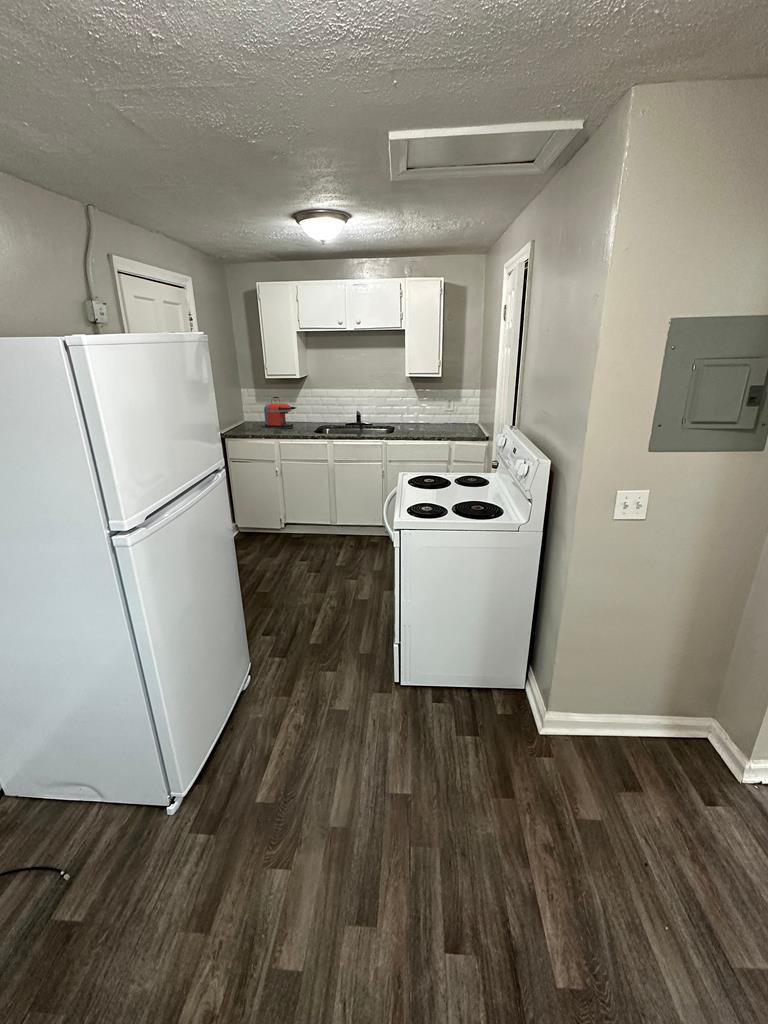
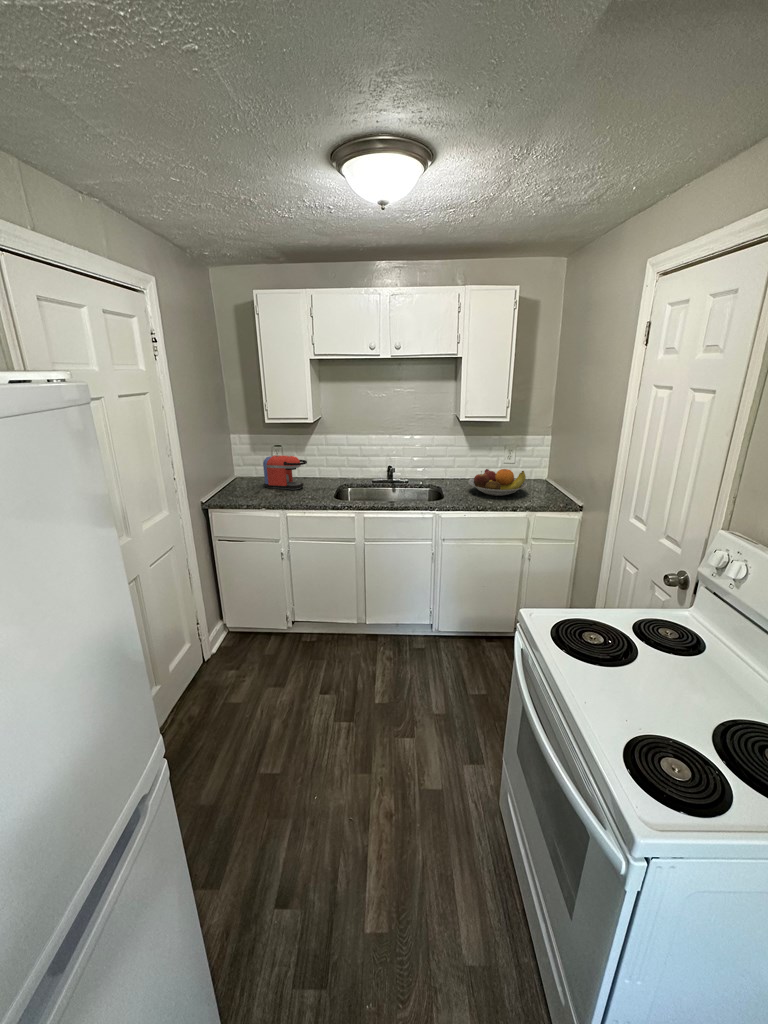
fruit bowl: none [413,412,455,431] -> present [468,469,527,496]

